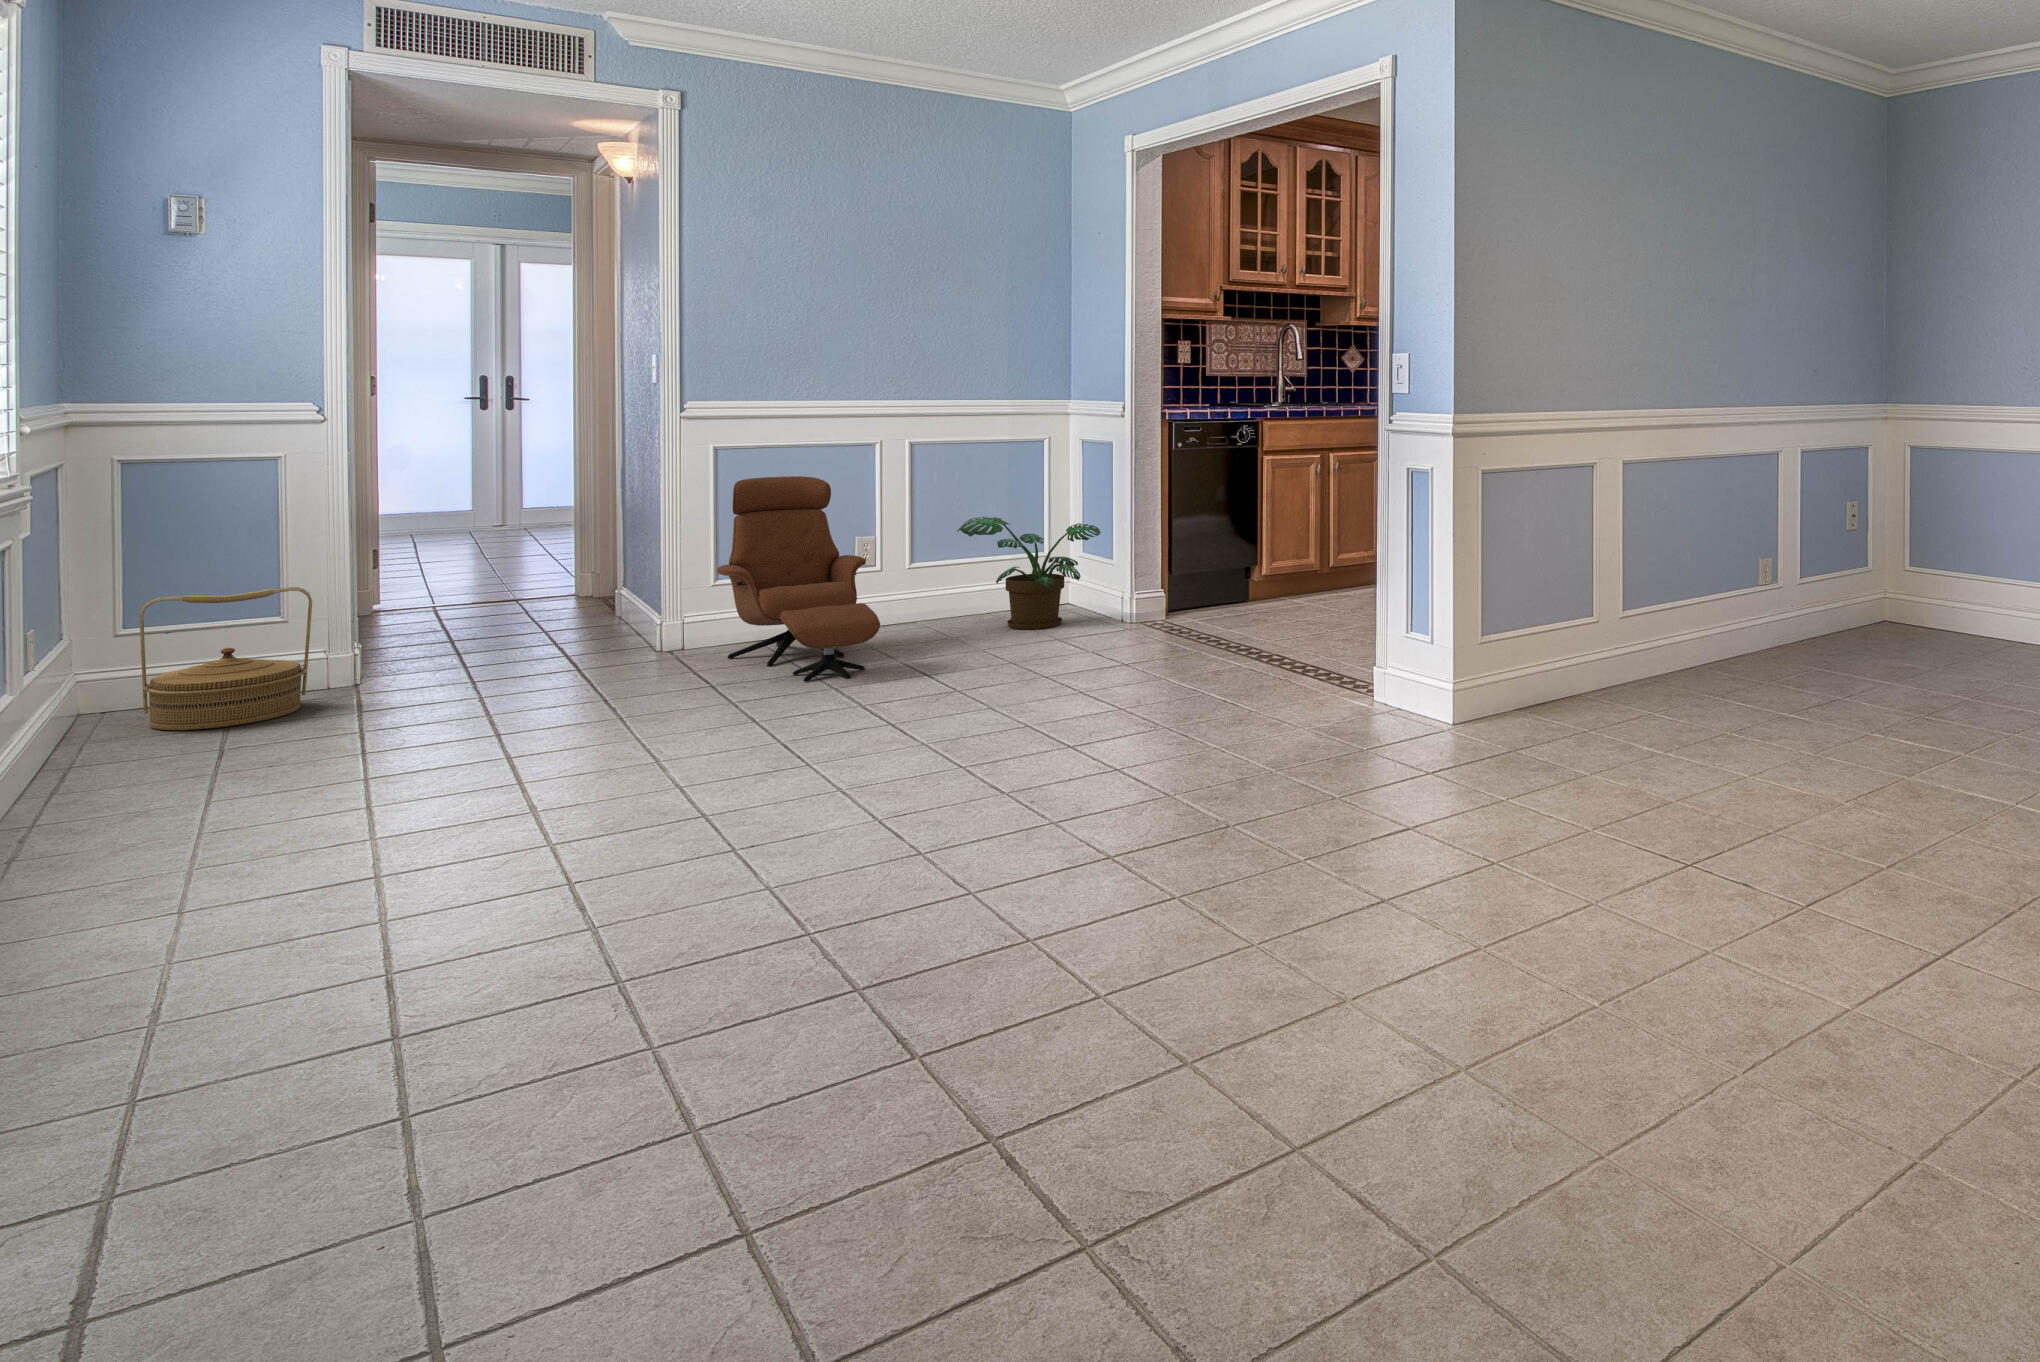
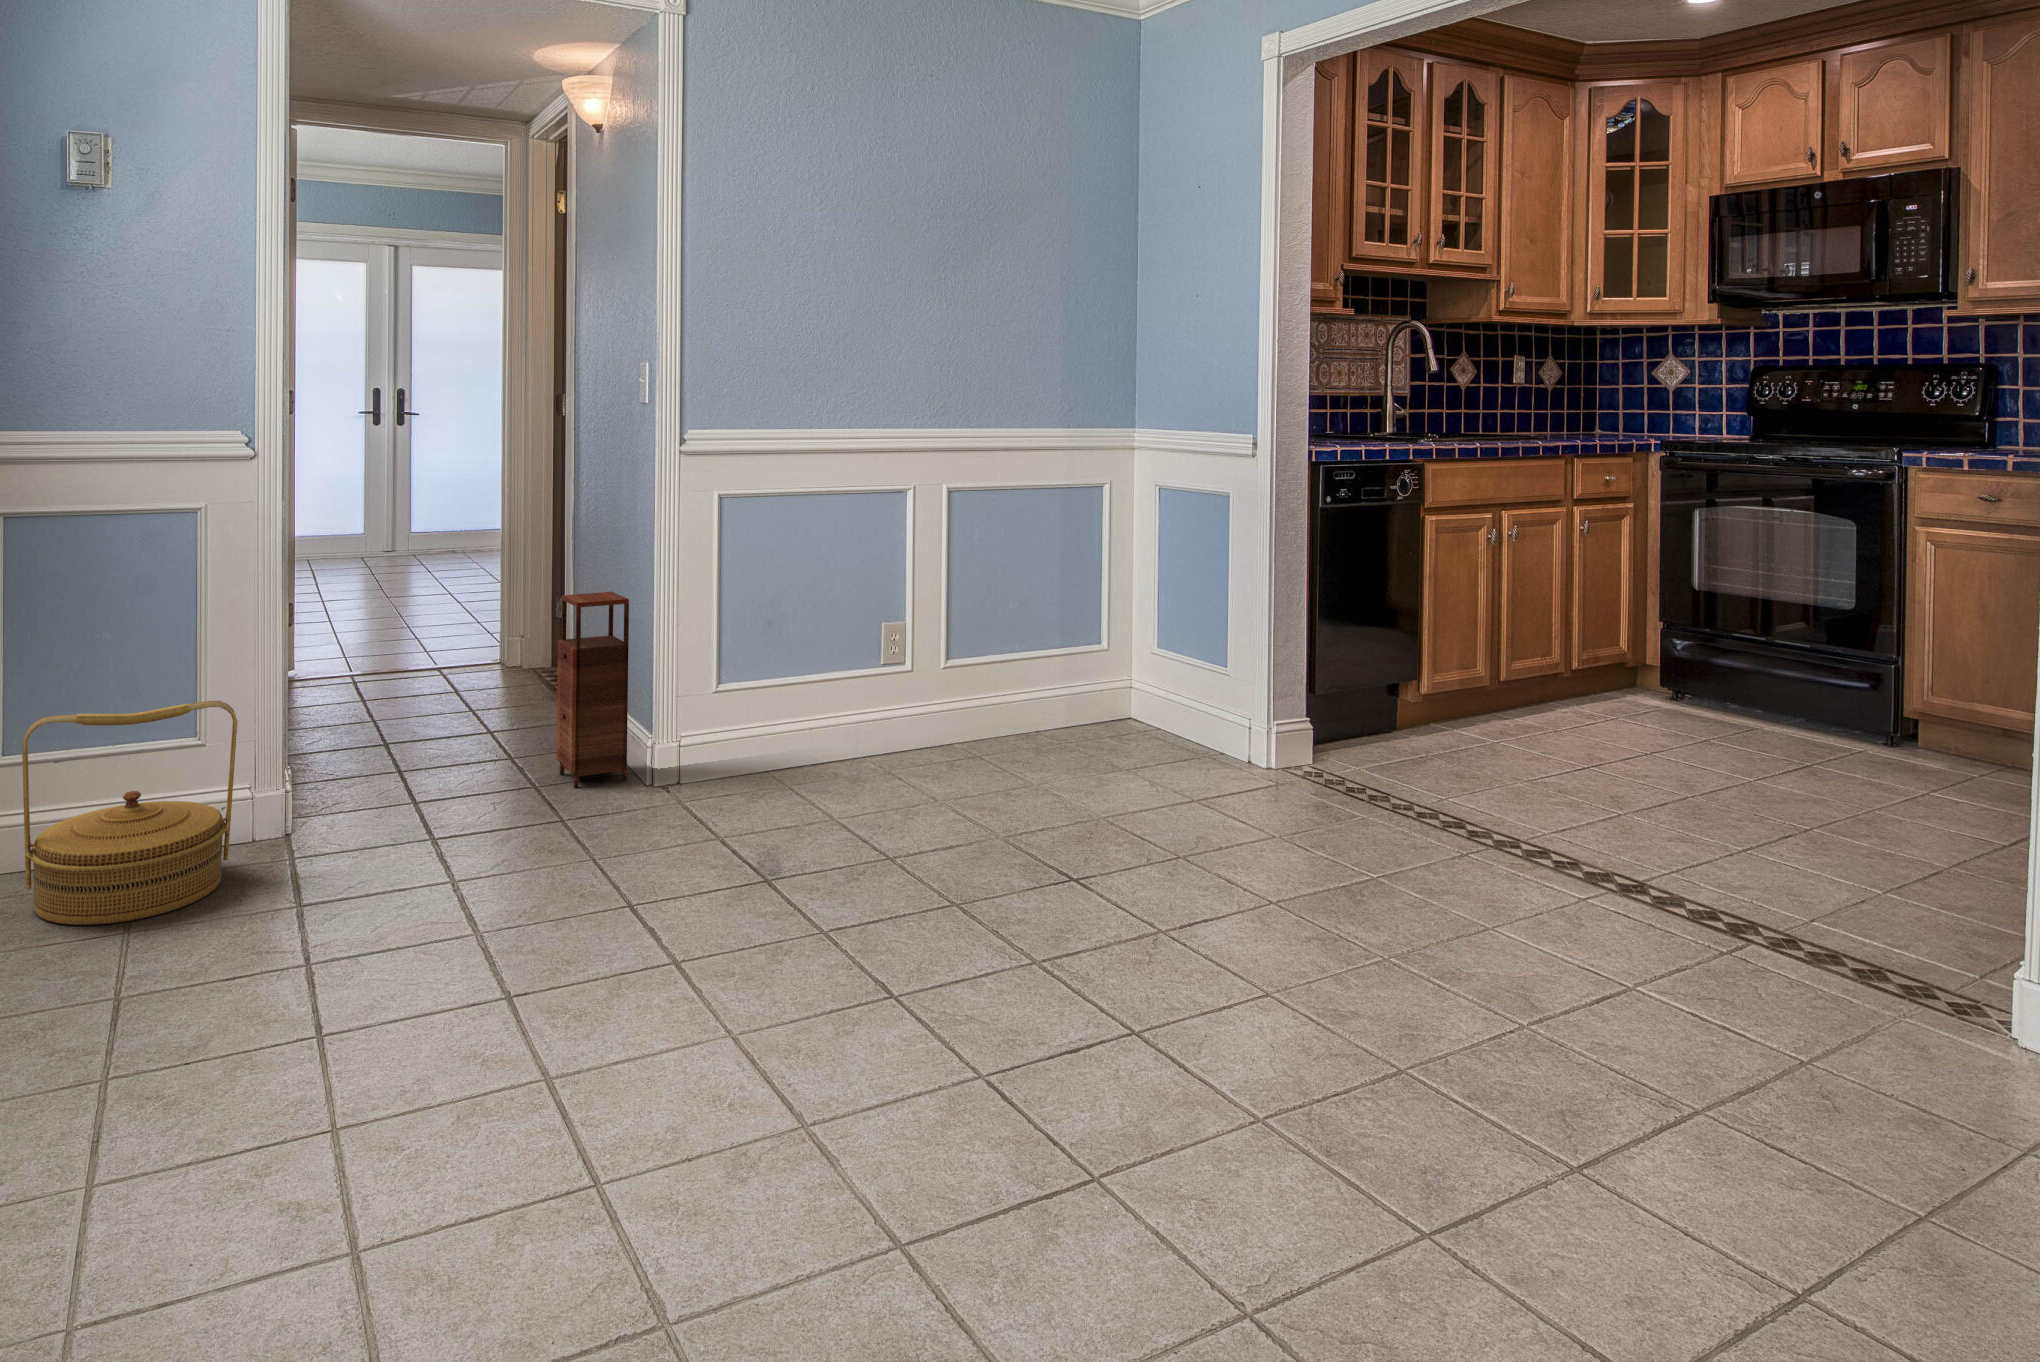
armchair: present [717,476,880,681] -> none [734,536,997,877]
potted plant: present [957,517,1101,629] -> none [1011,595,1218,769]
storage cabinet: none [588,520,644,656] -> present [556,592,629,788]

